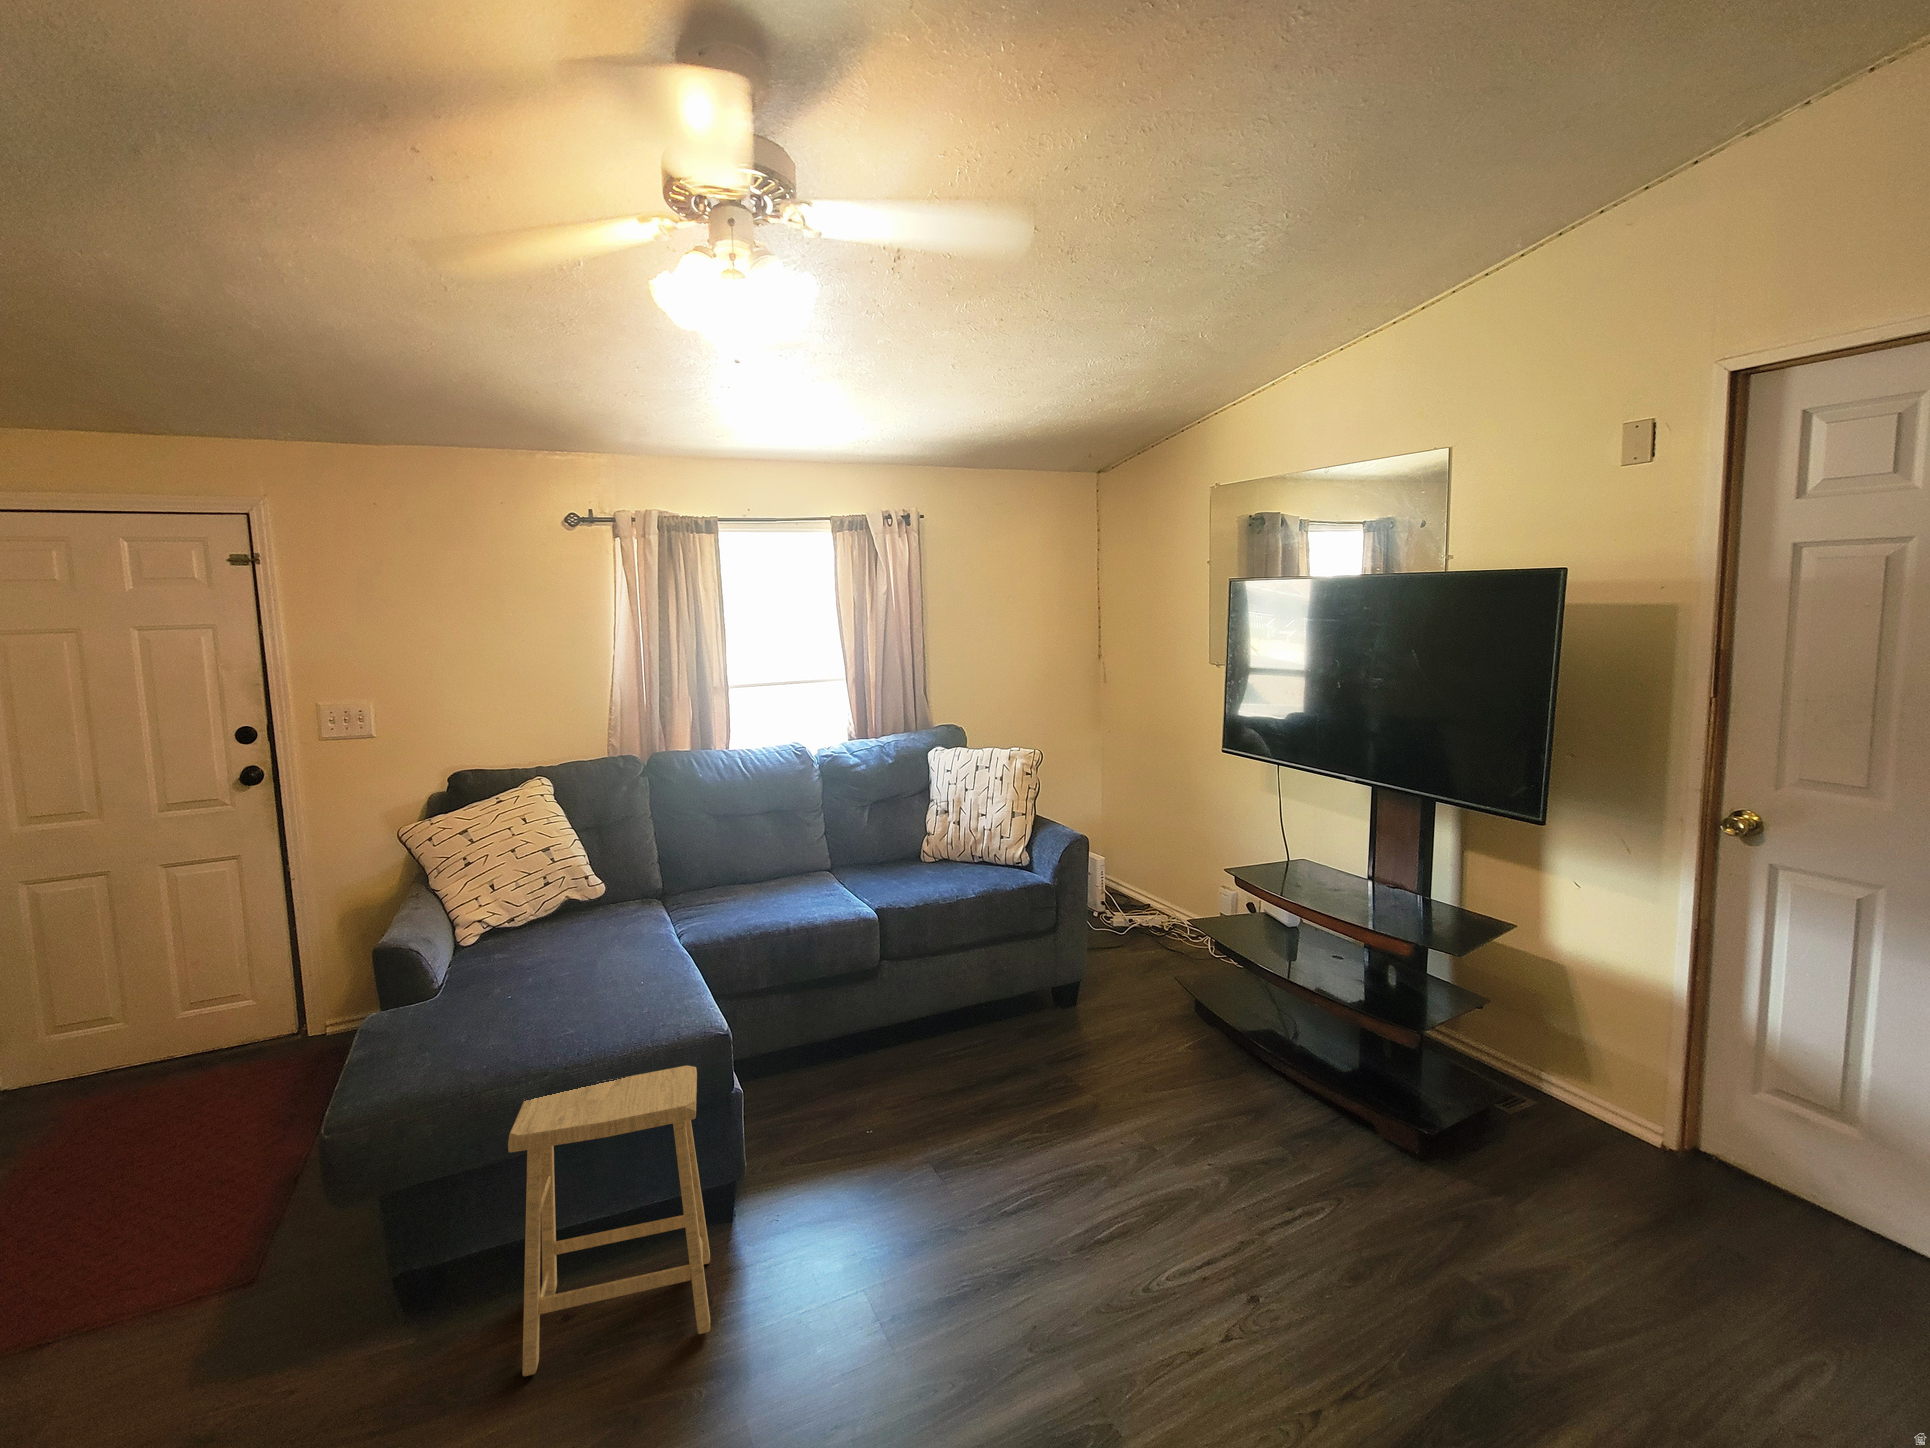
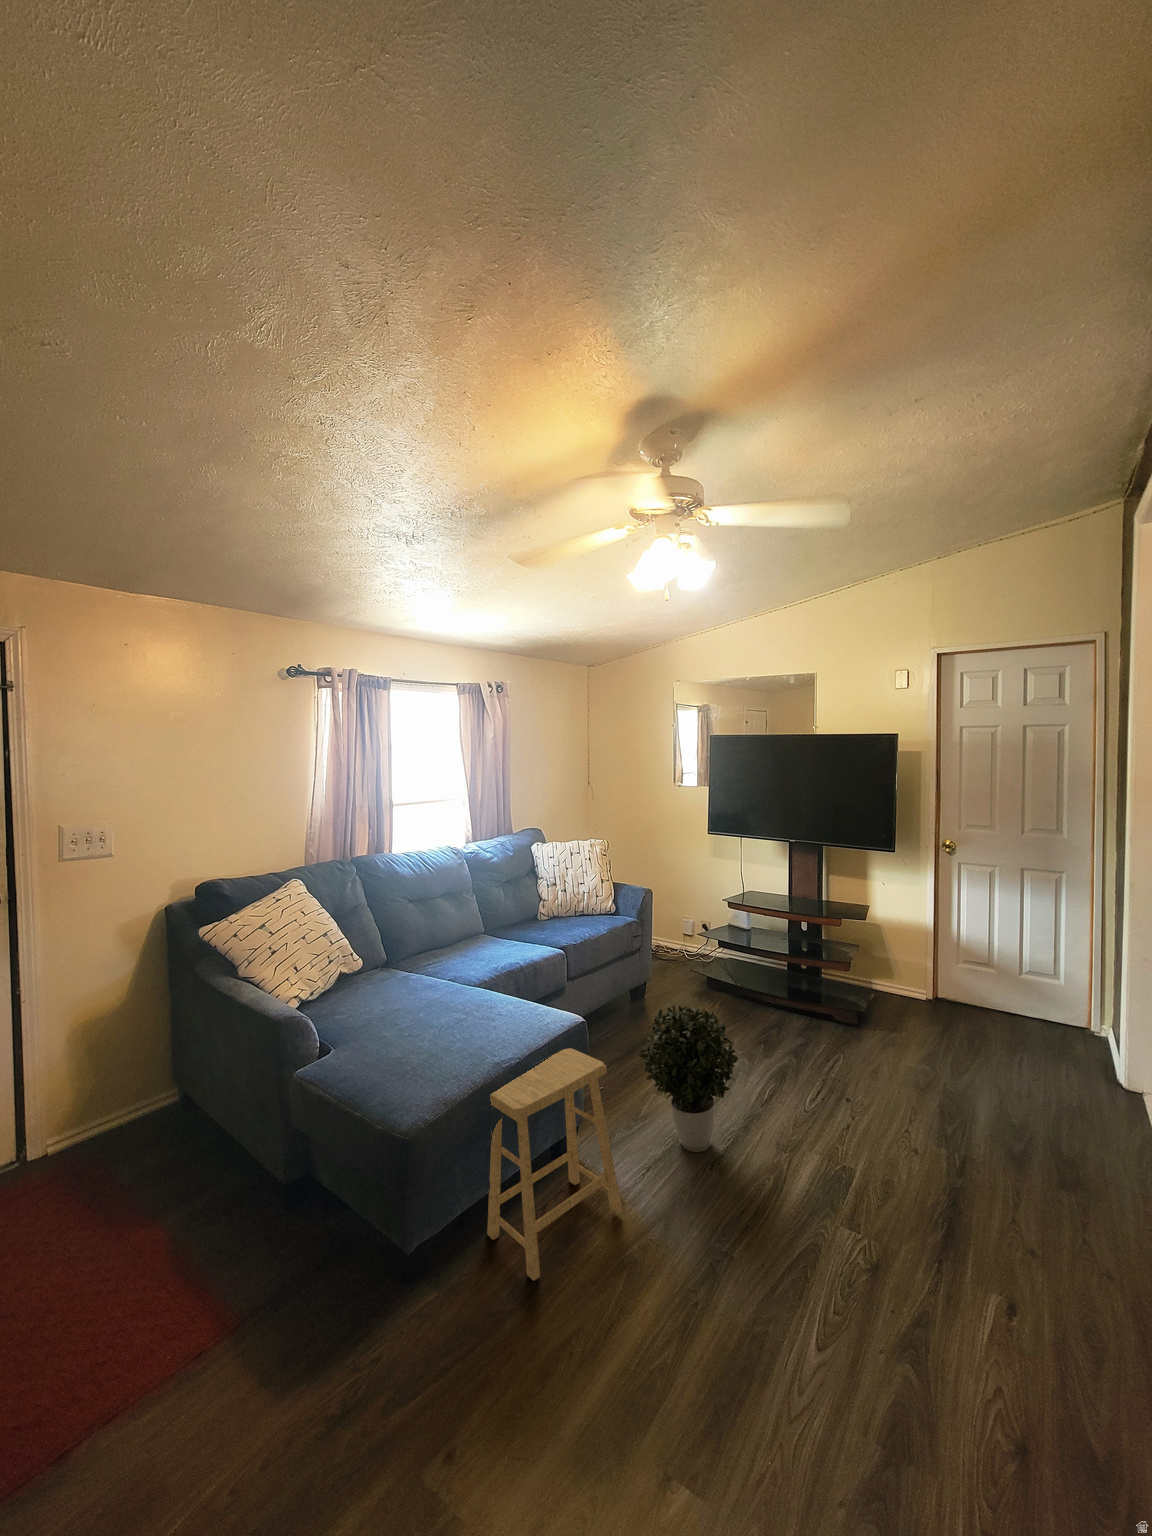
potted plant: none [830,1037,993,1288] -> present [639,1005,738,1152]

